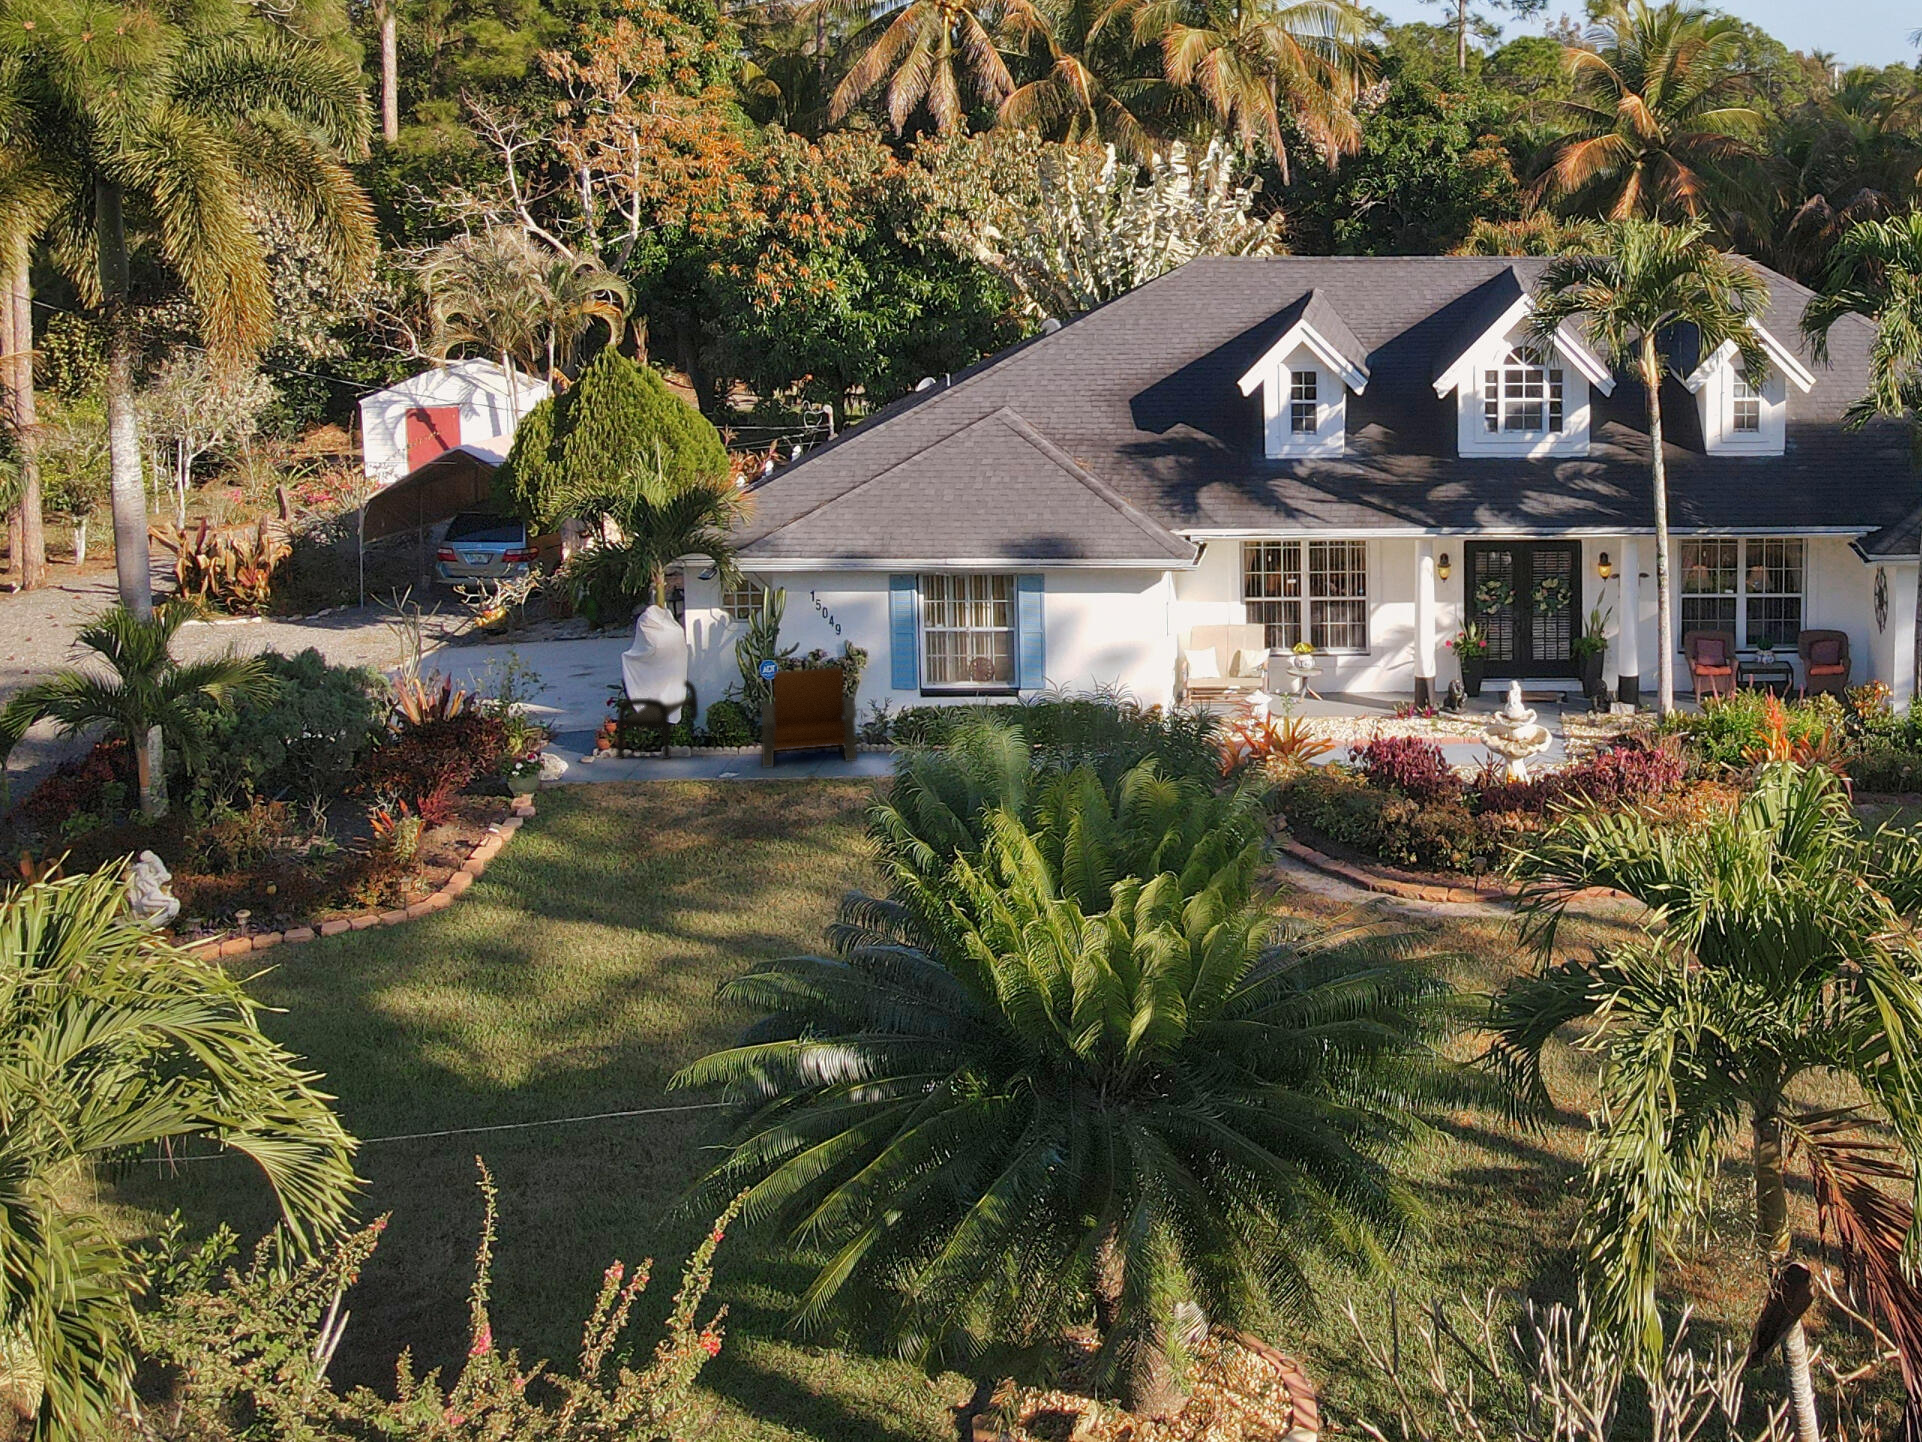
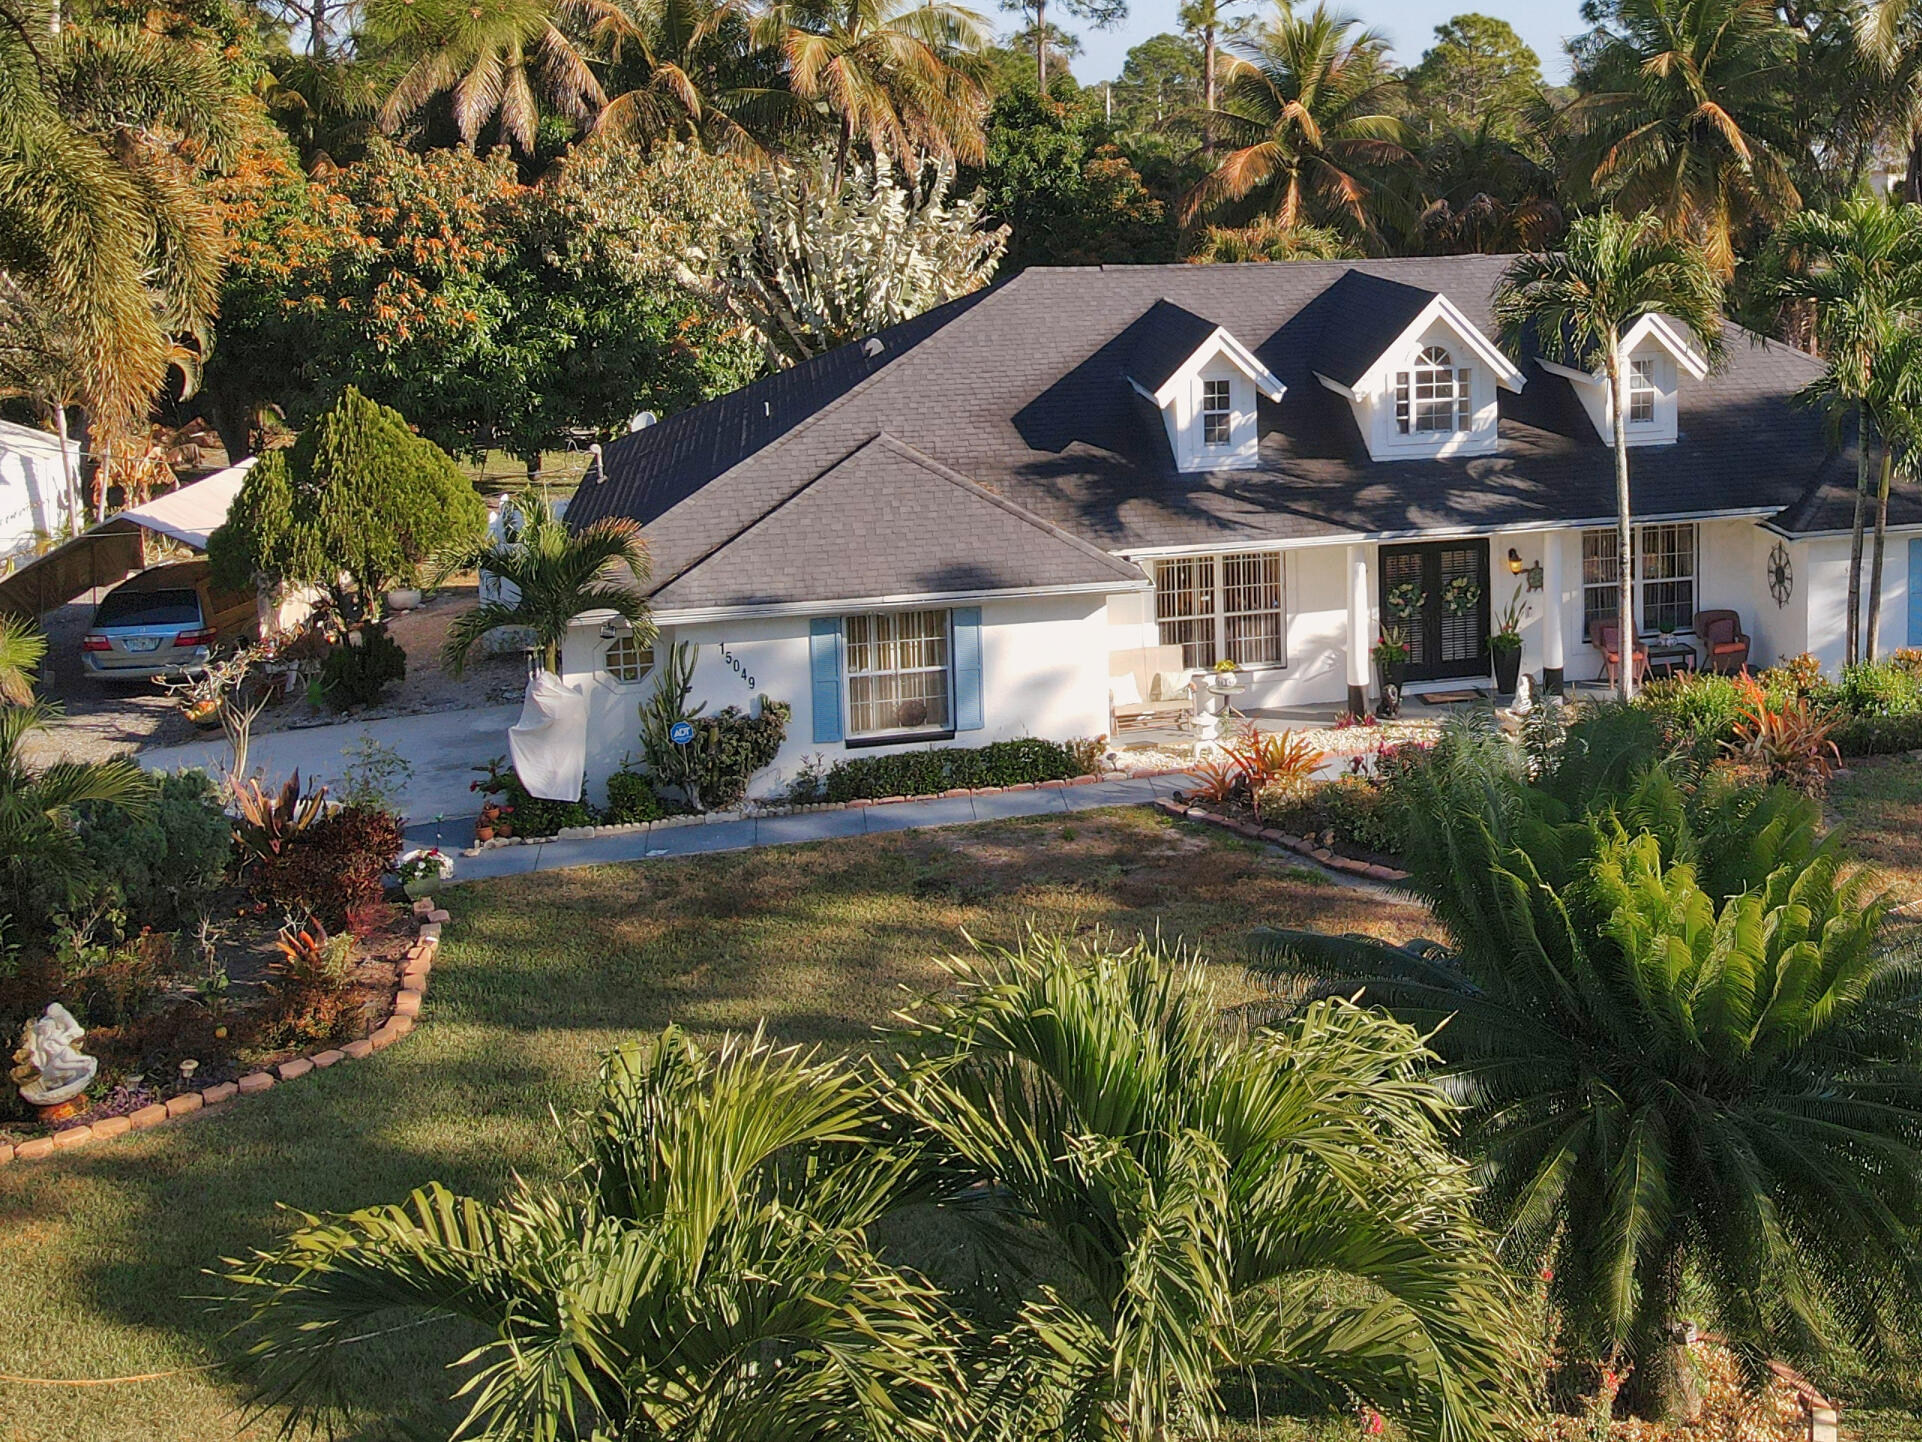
lounge chair: present [762,667,857,768] -> none [681,720,807,838]
bench: present [616,681,698,759] -> none [516,750,592,845]

